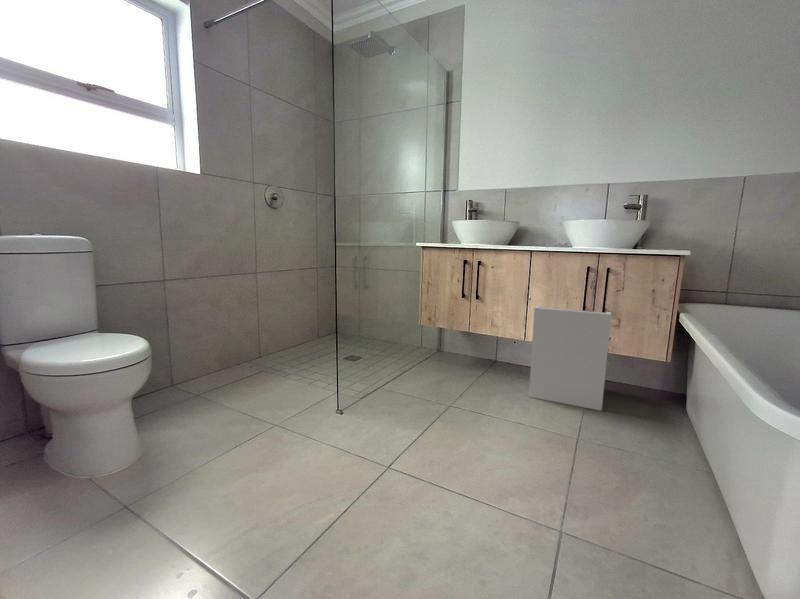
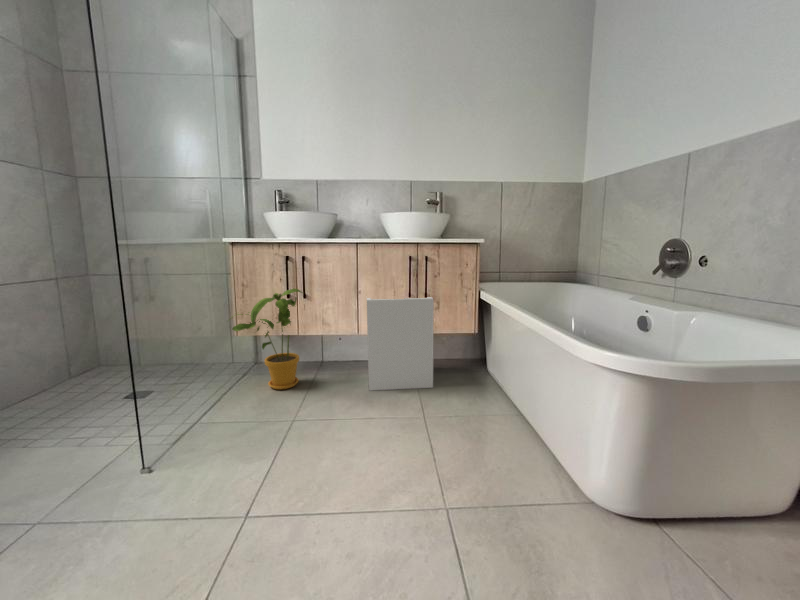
house plant: none [415,290,487,378] -> present [230,289,302,390]

